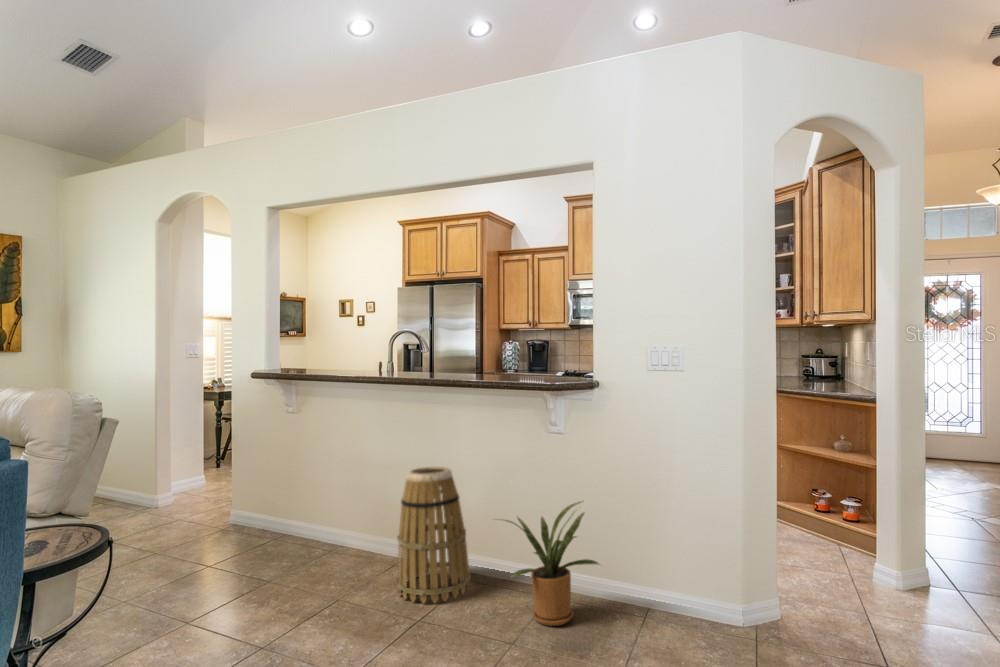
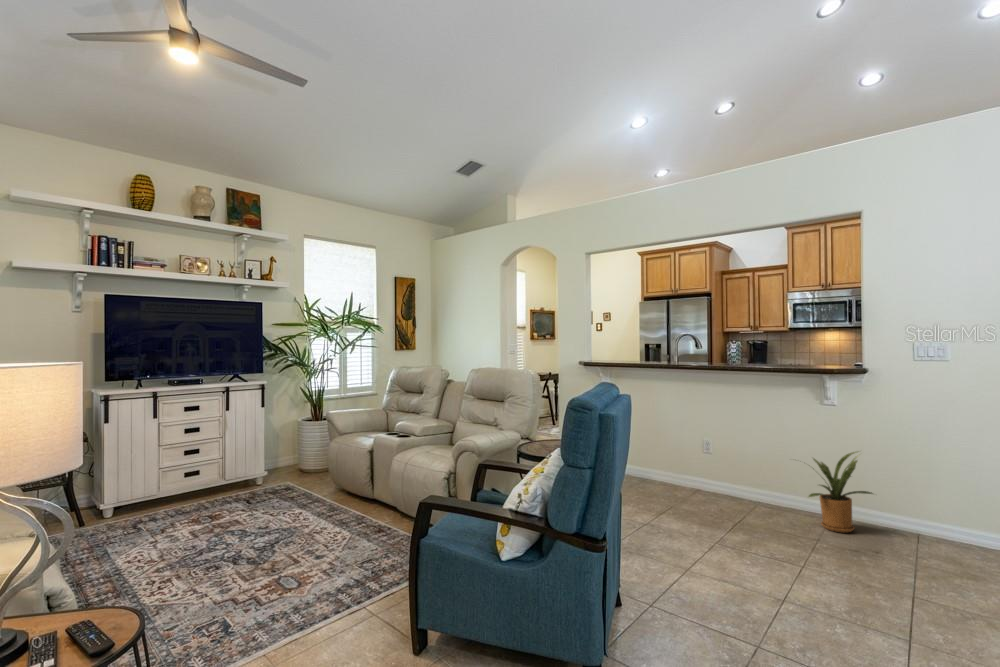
basket: present [397,466,471,603] -> none [708,425,762,512]

